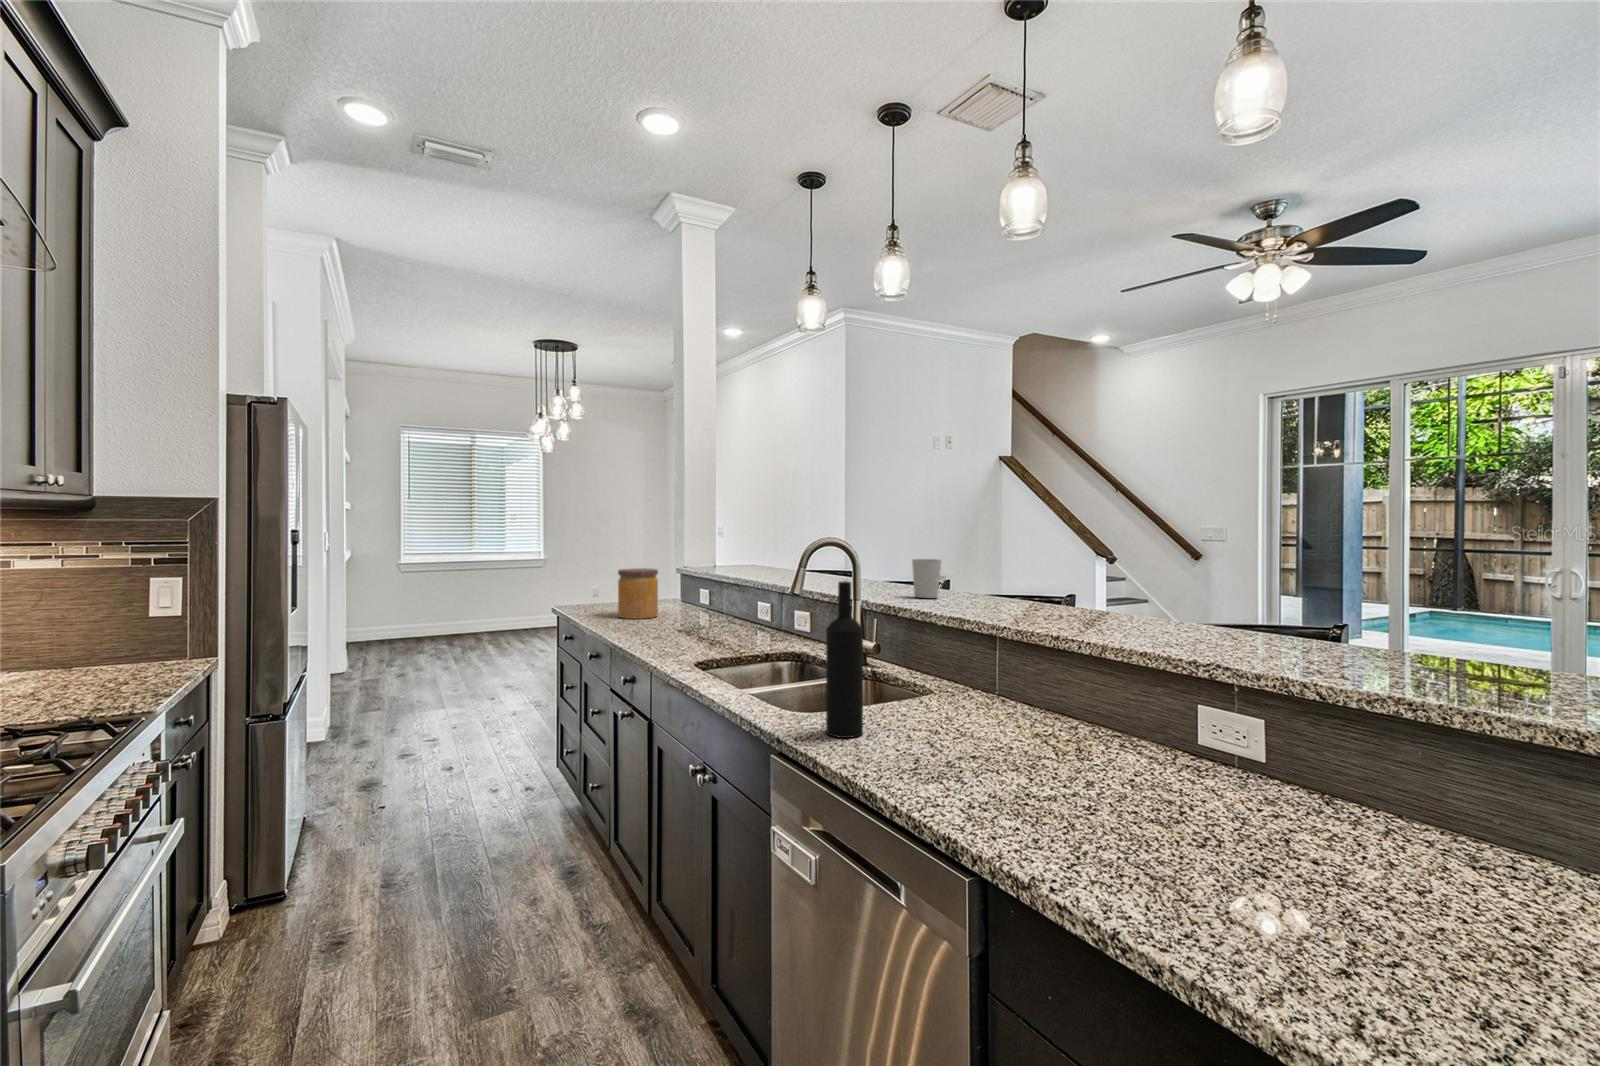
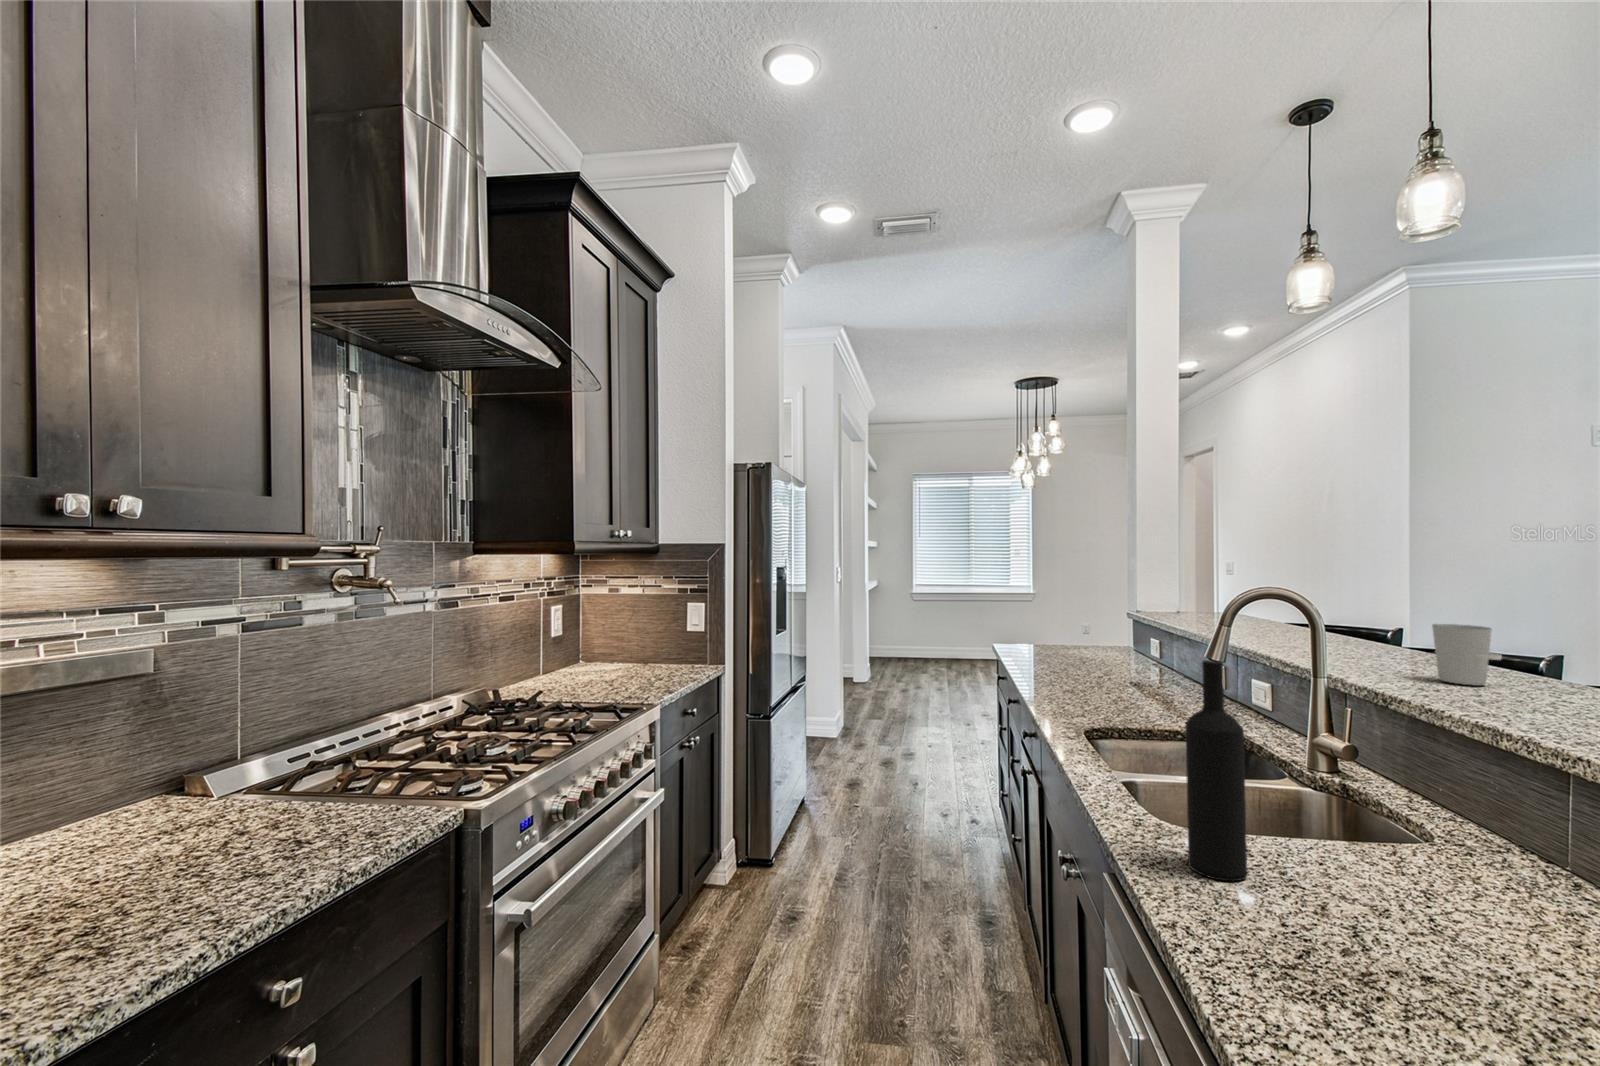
jar: present [618,568,658,619] -> none [1052,612,1097,666]

